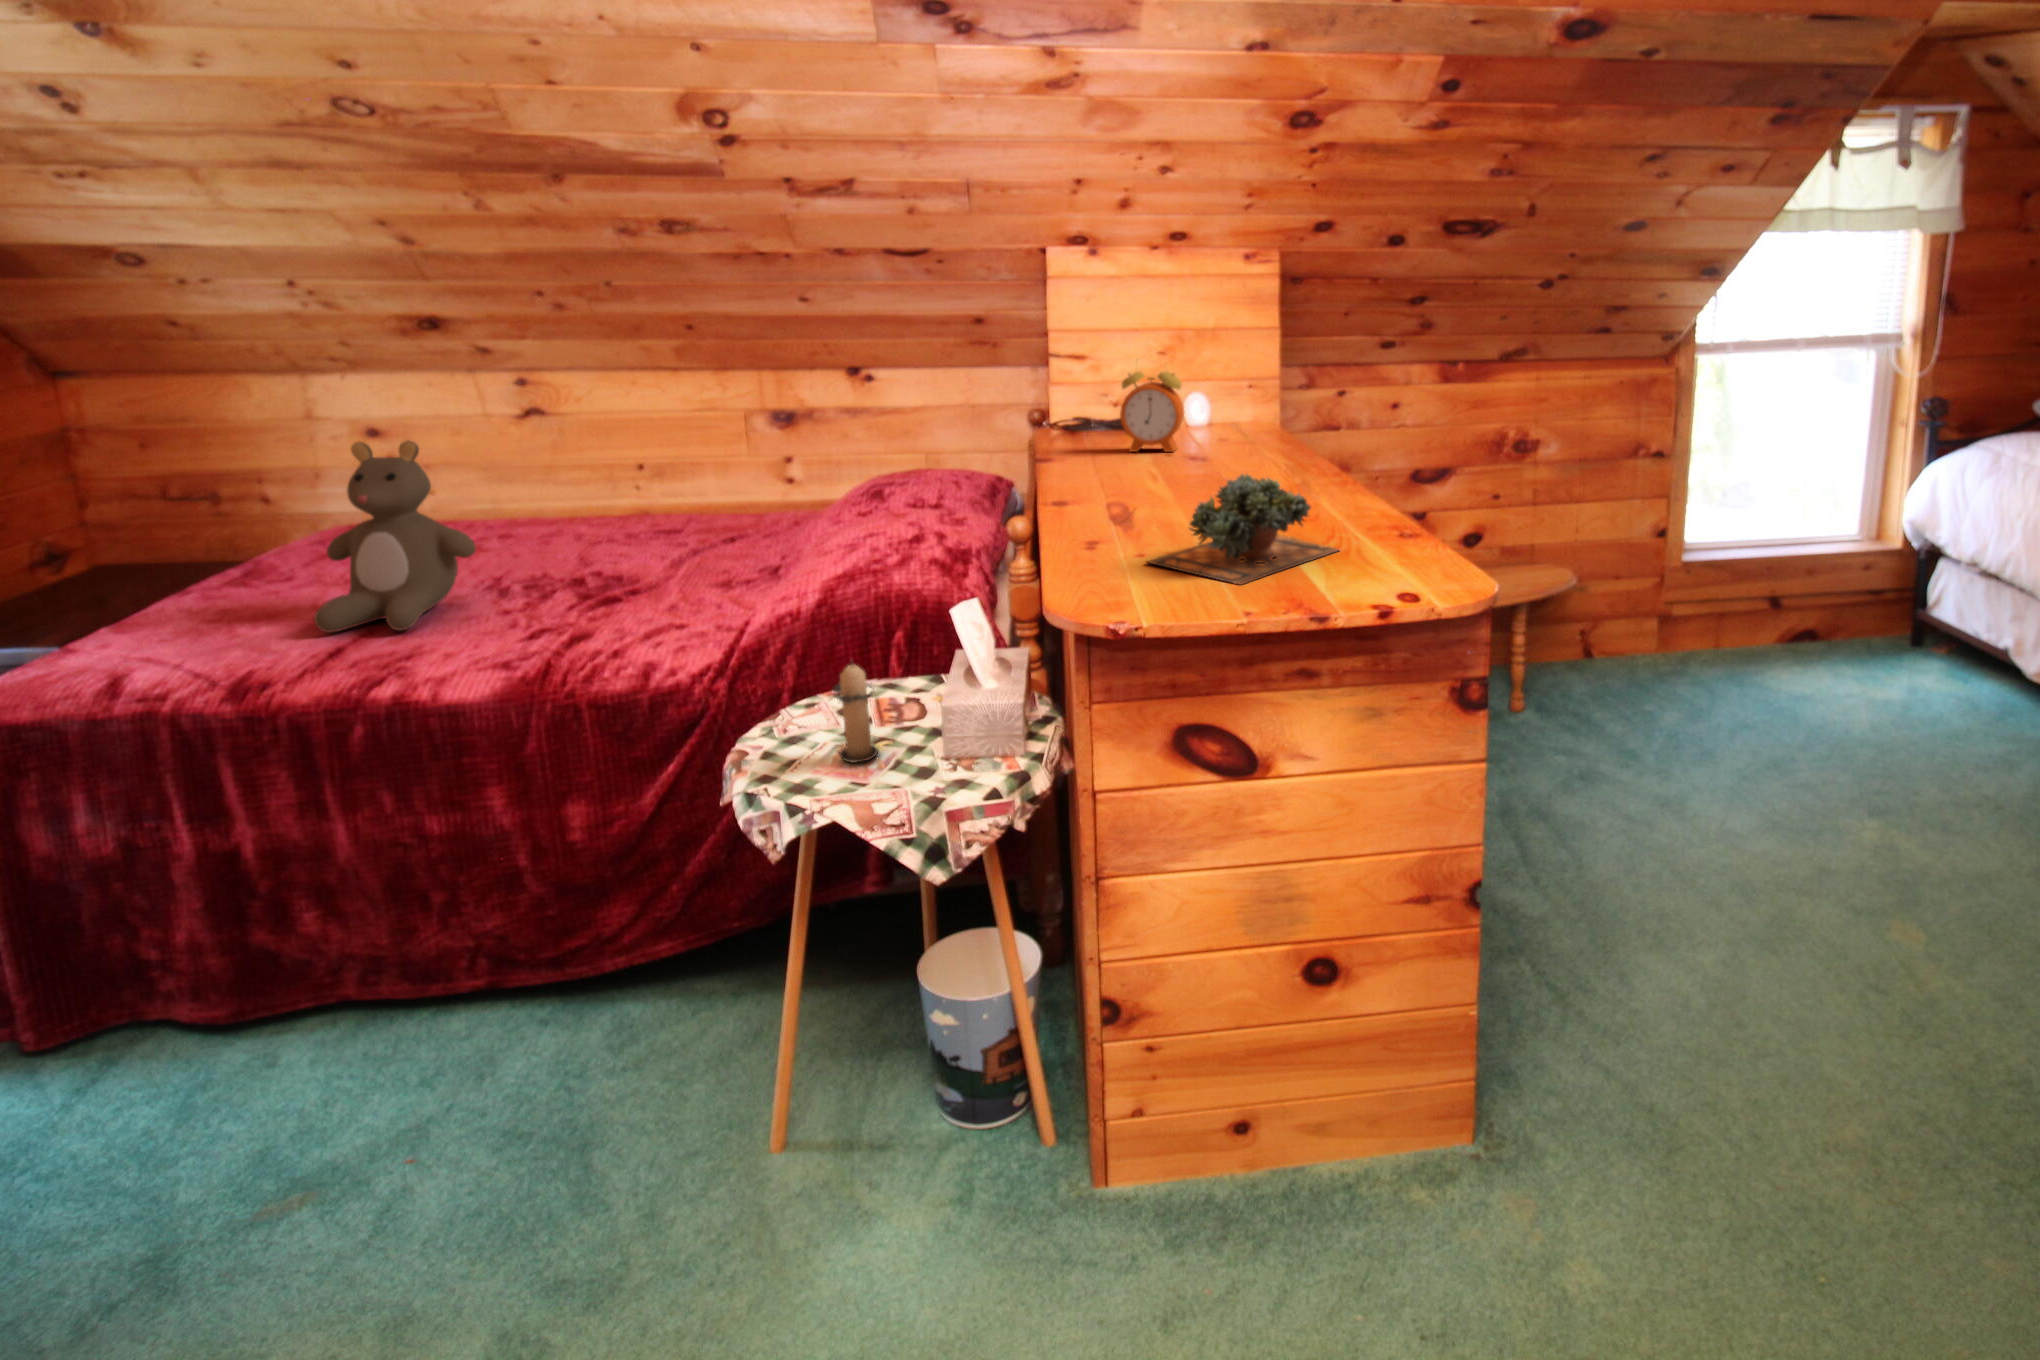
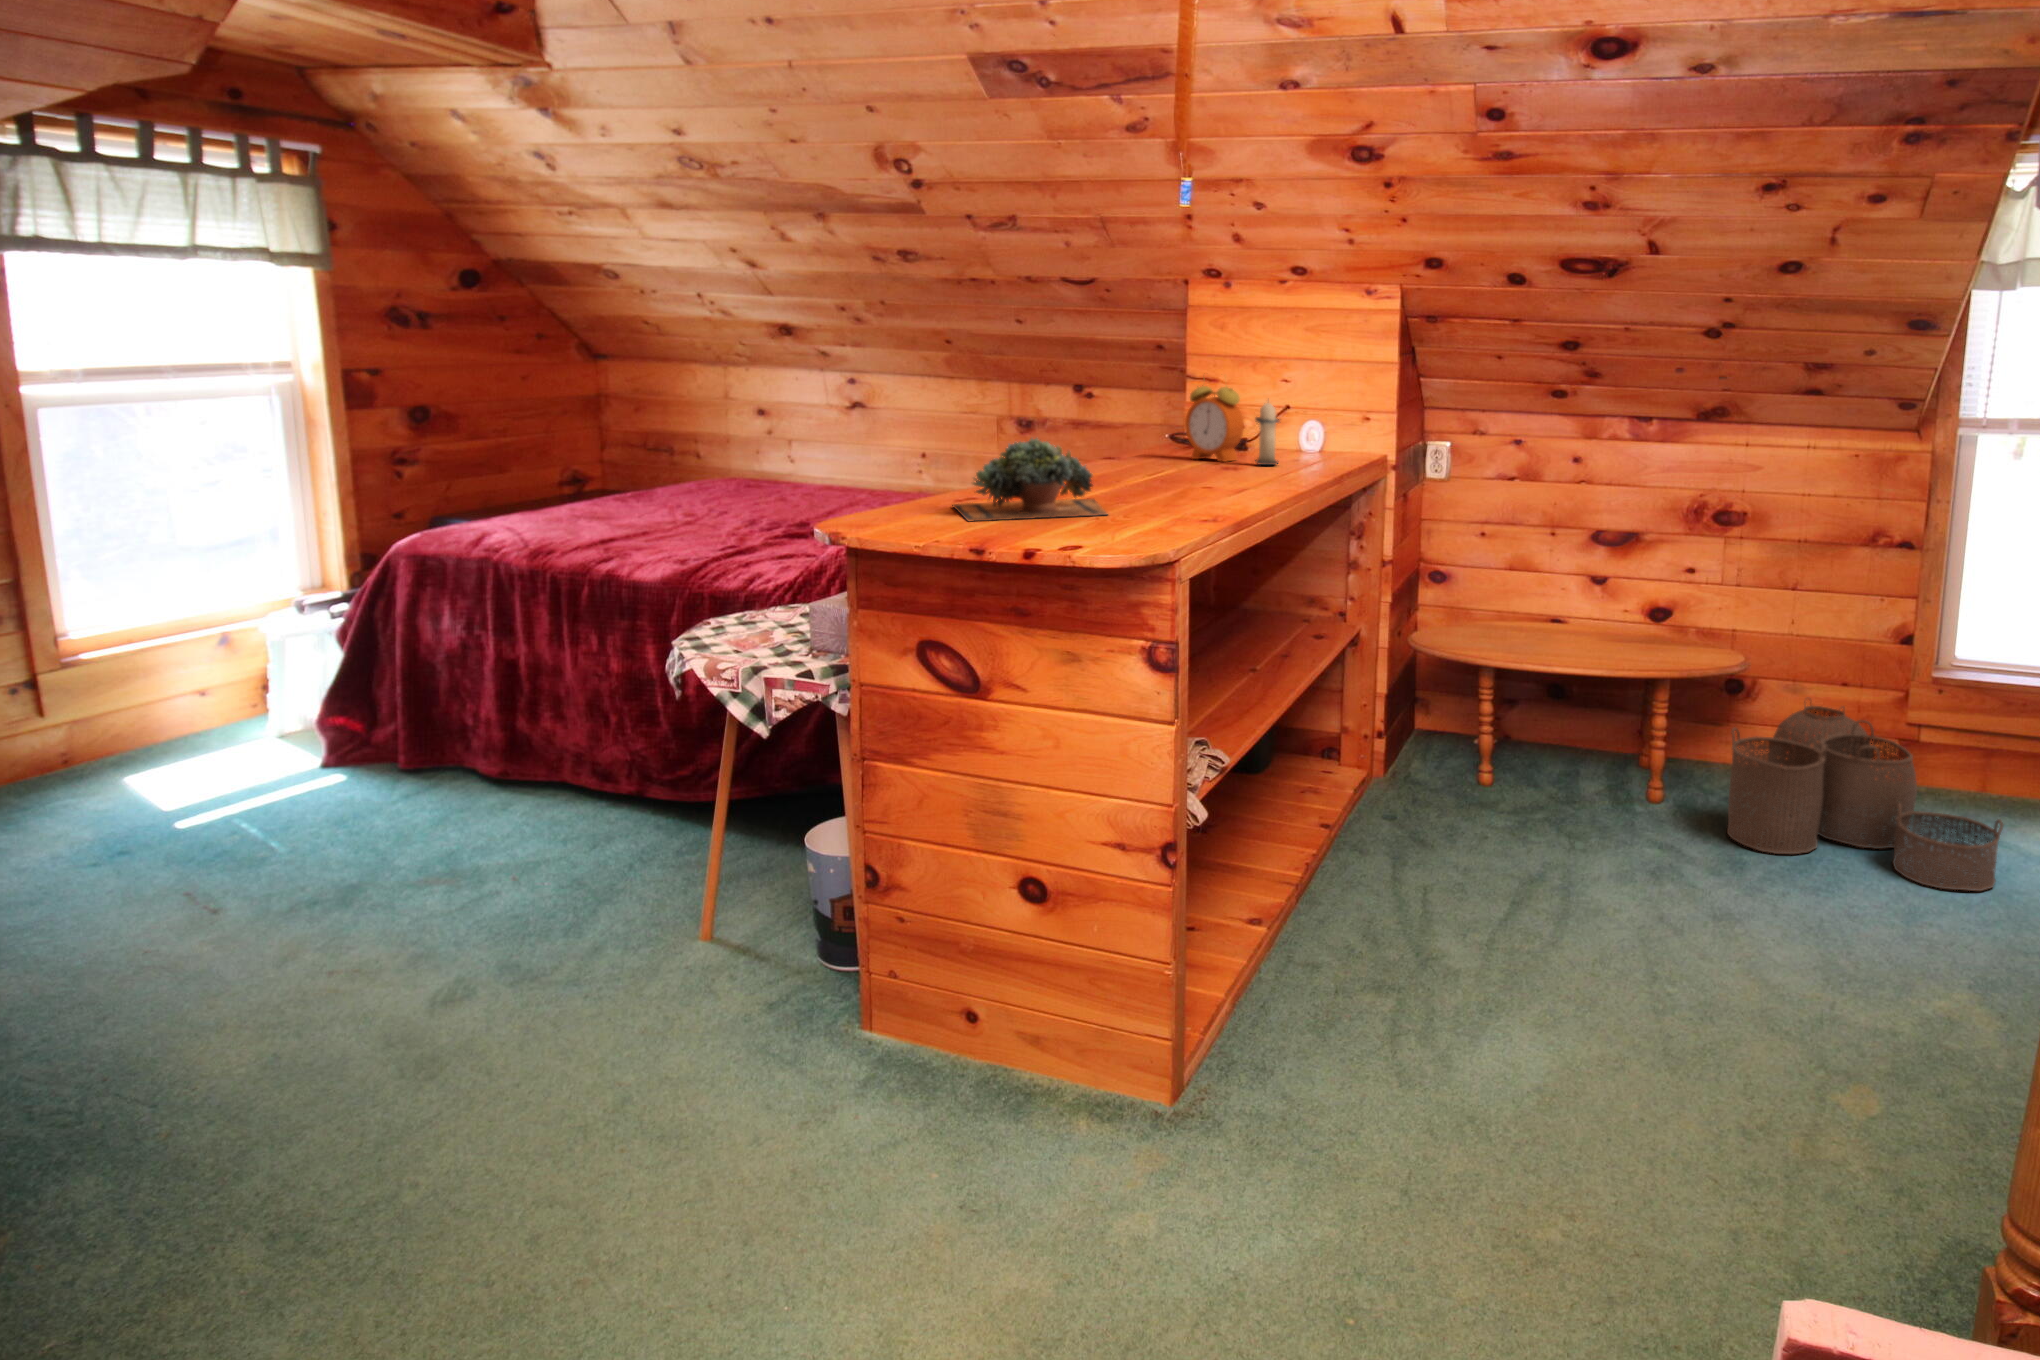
teddy bear: present [314,441,476,632] -> none [612,399,724,537]
woven basket: none [1572,595,1815,740] -> present [1727,705,2003,891]
candle: present [833,664,878,763] -> present [1255,403,1279,465]

